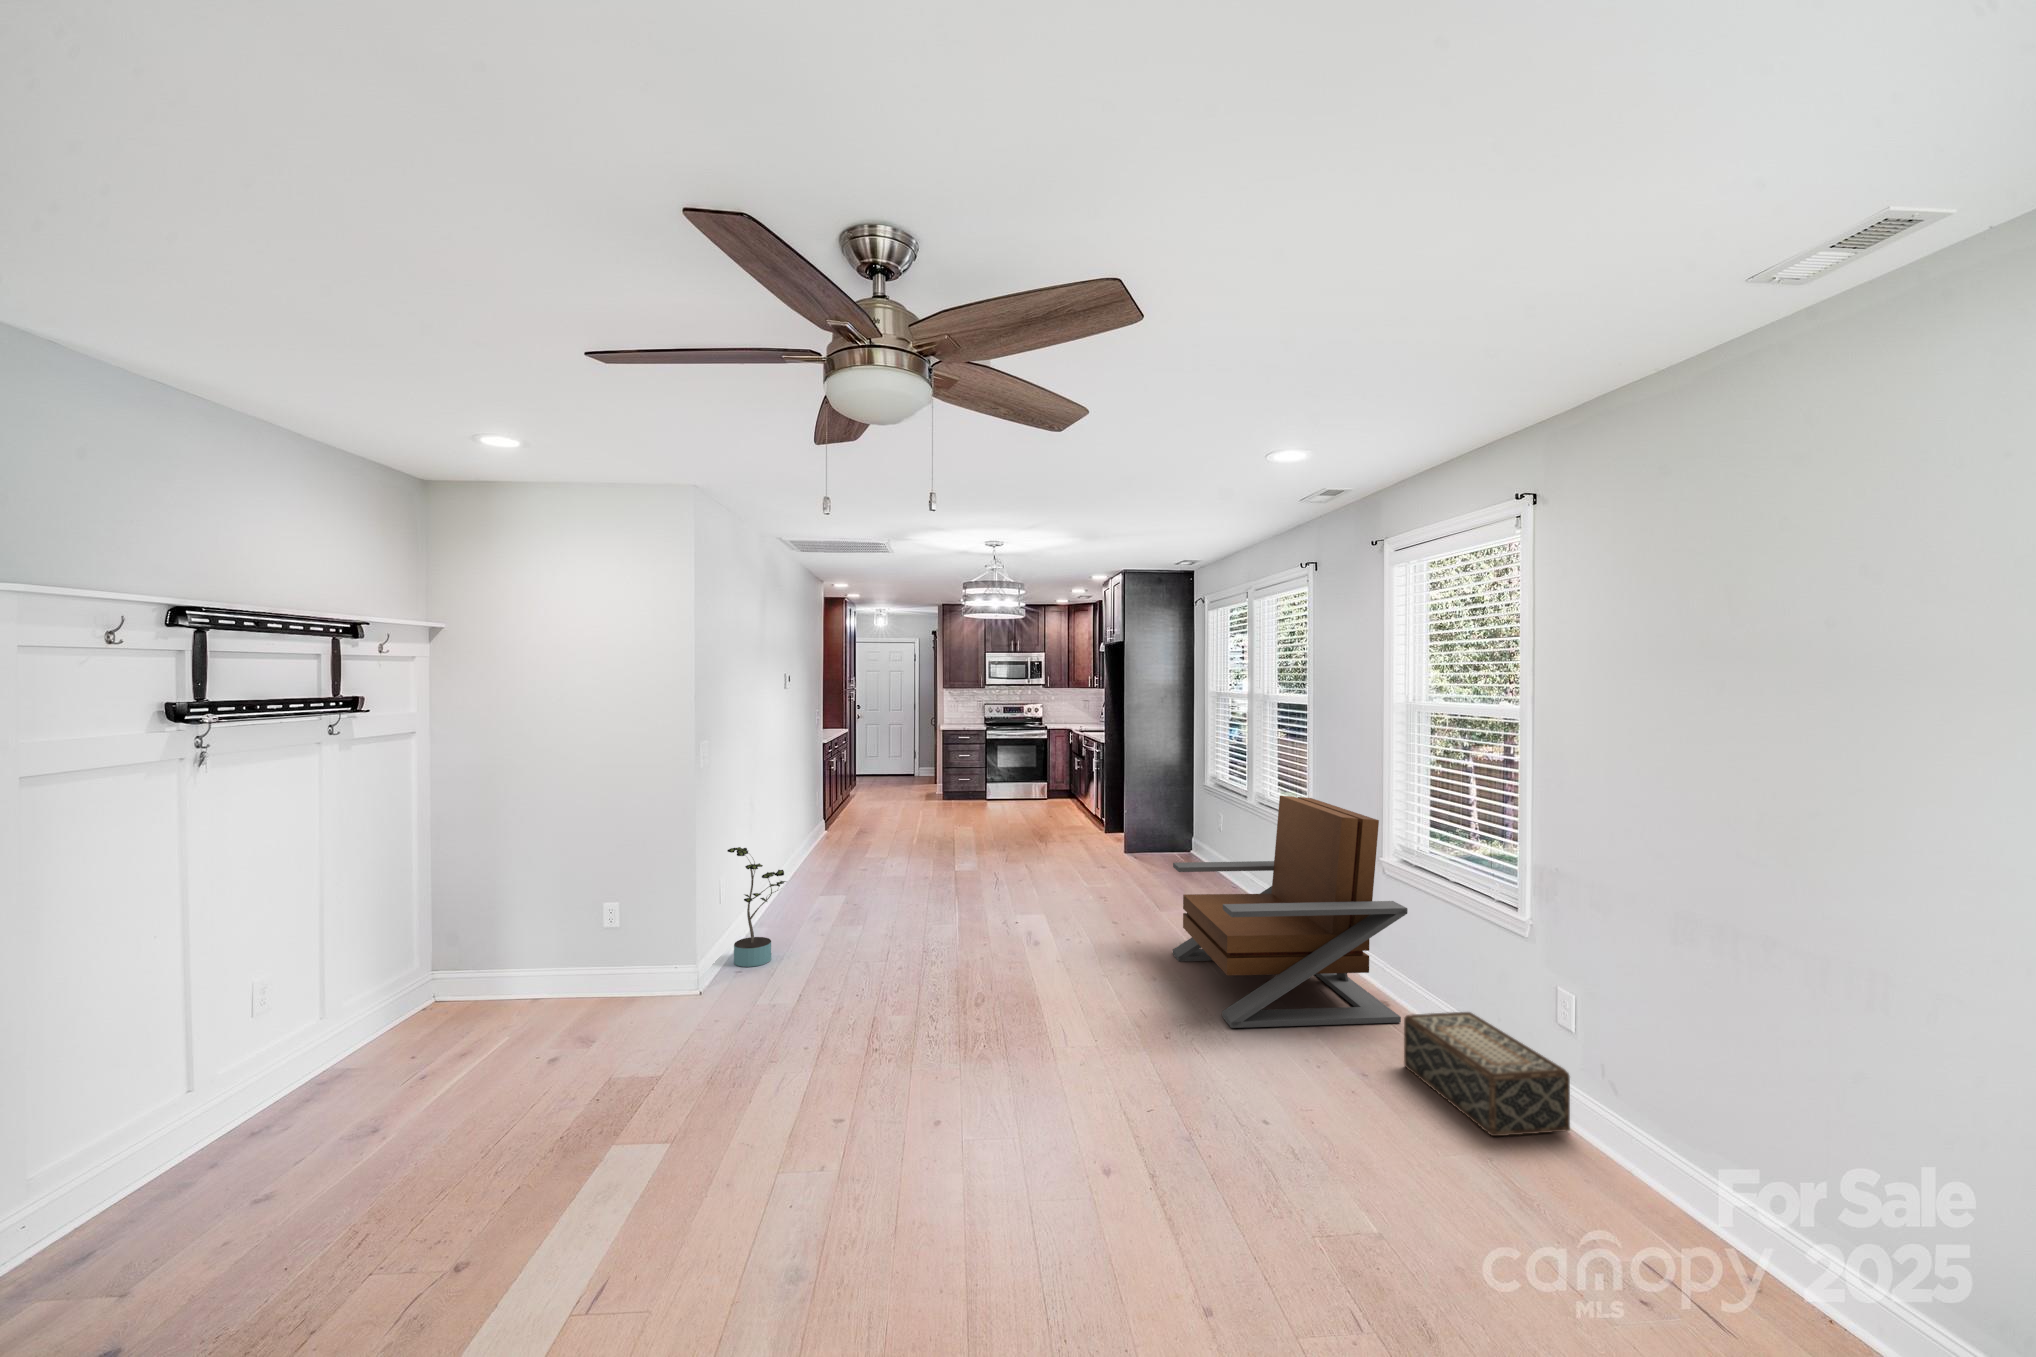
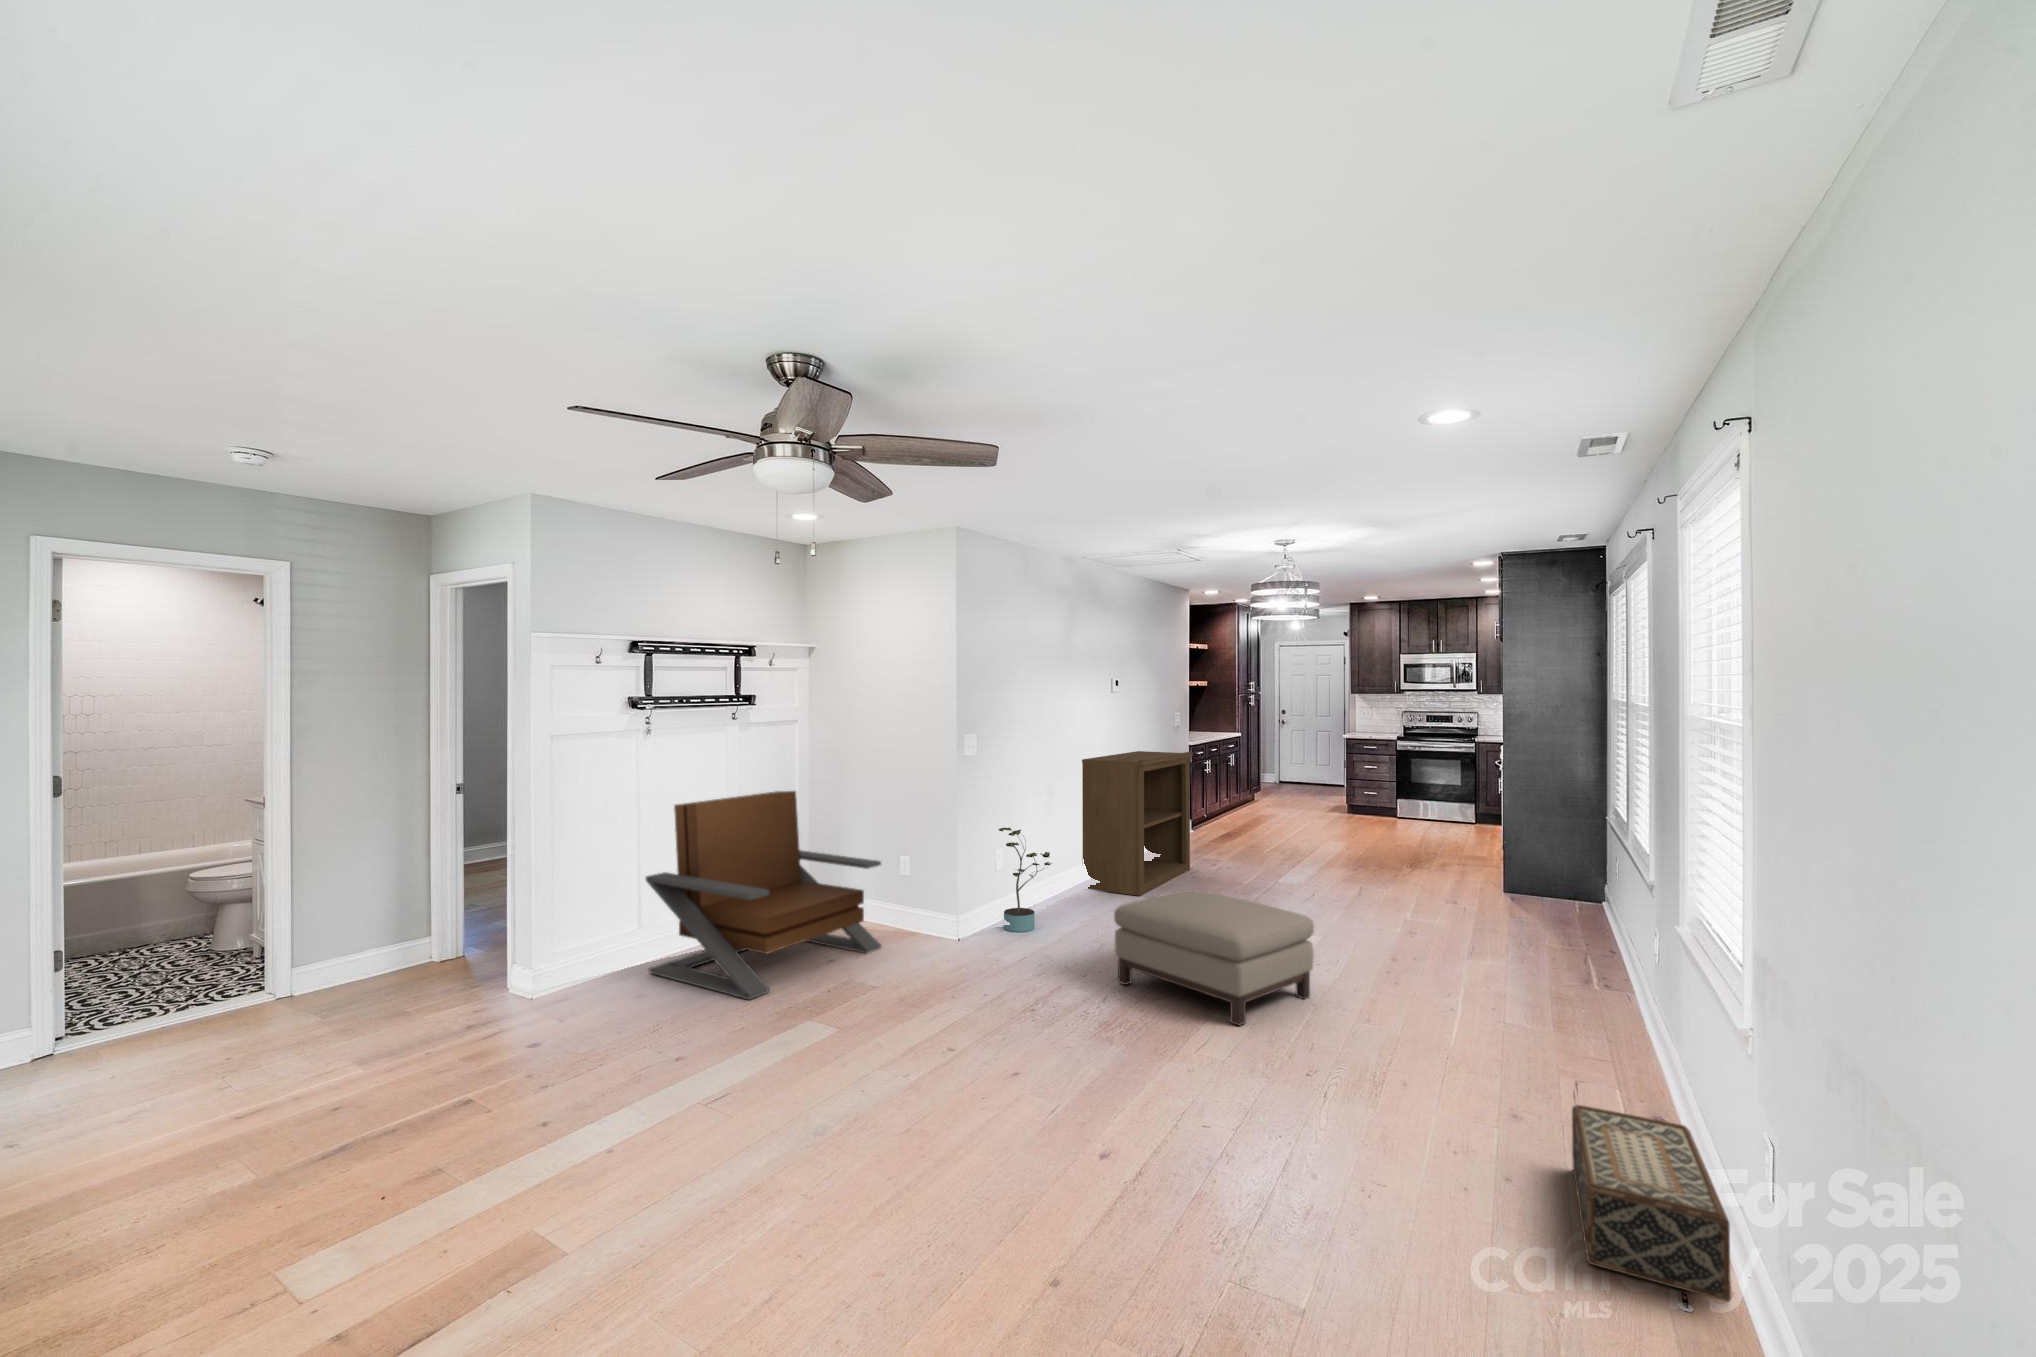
bookshelf: none [775,748,865,903] -> present [1082,751,1193,896]
lounge chair: present [1173,796,1408,1028] -> present [645,791,881,1000]
ottoman: none [922,889,1101,1015] -> present [1114,890,1314,1025]

